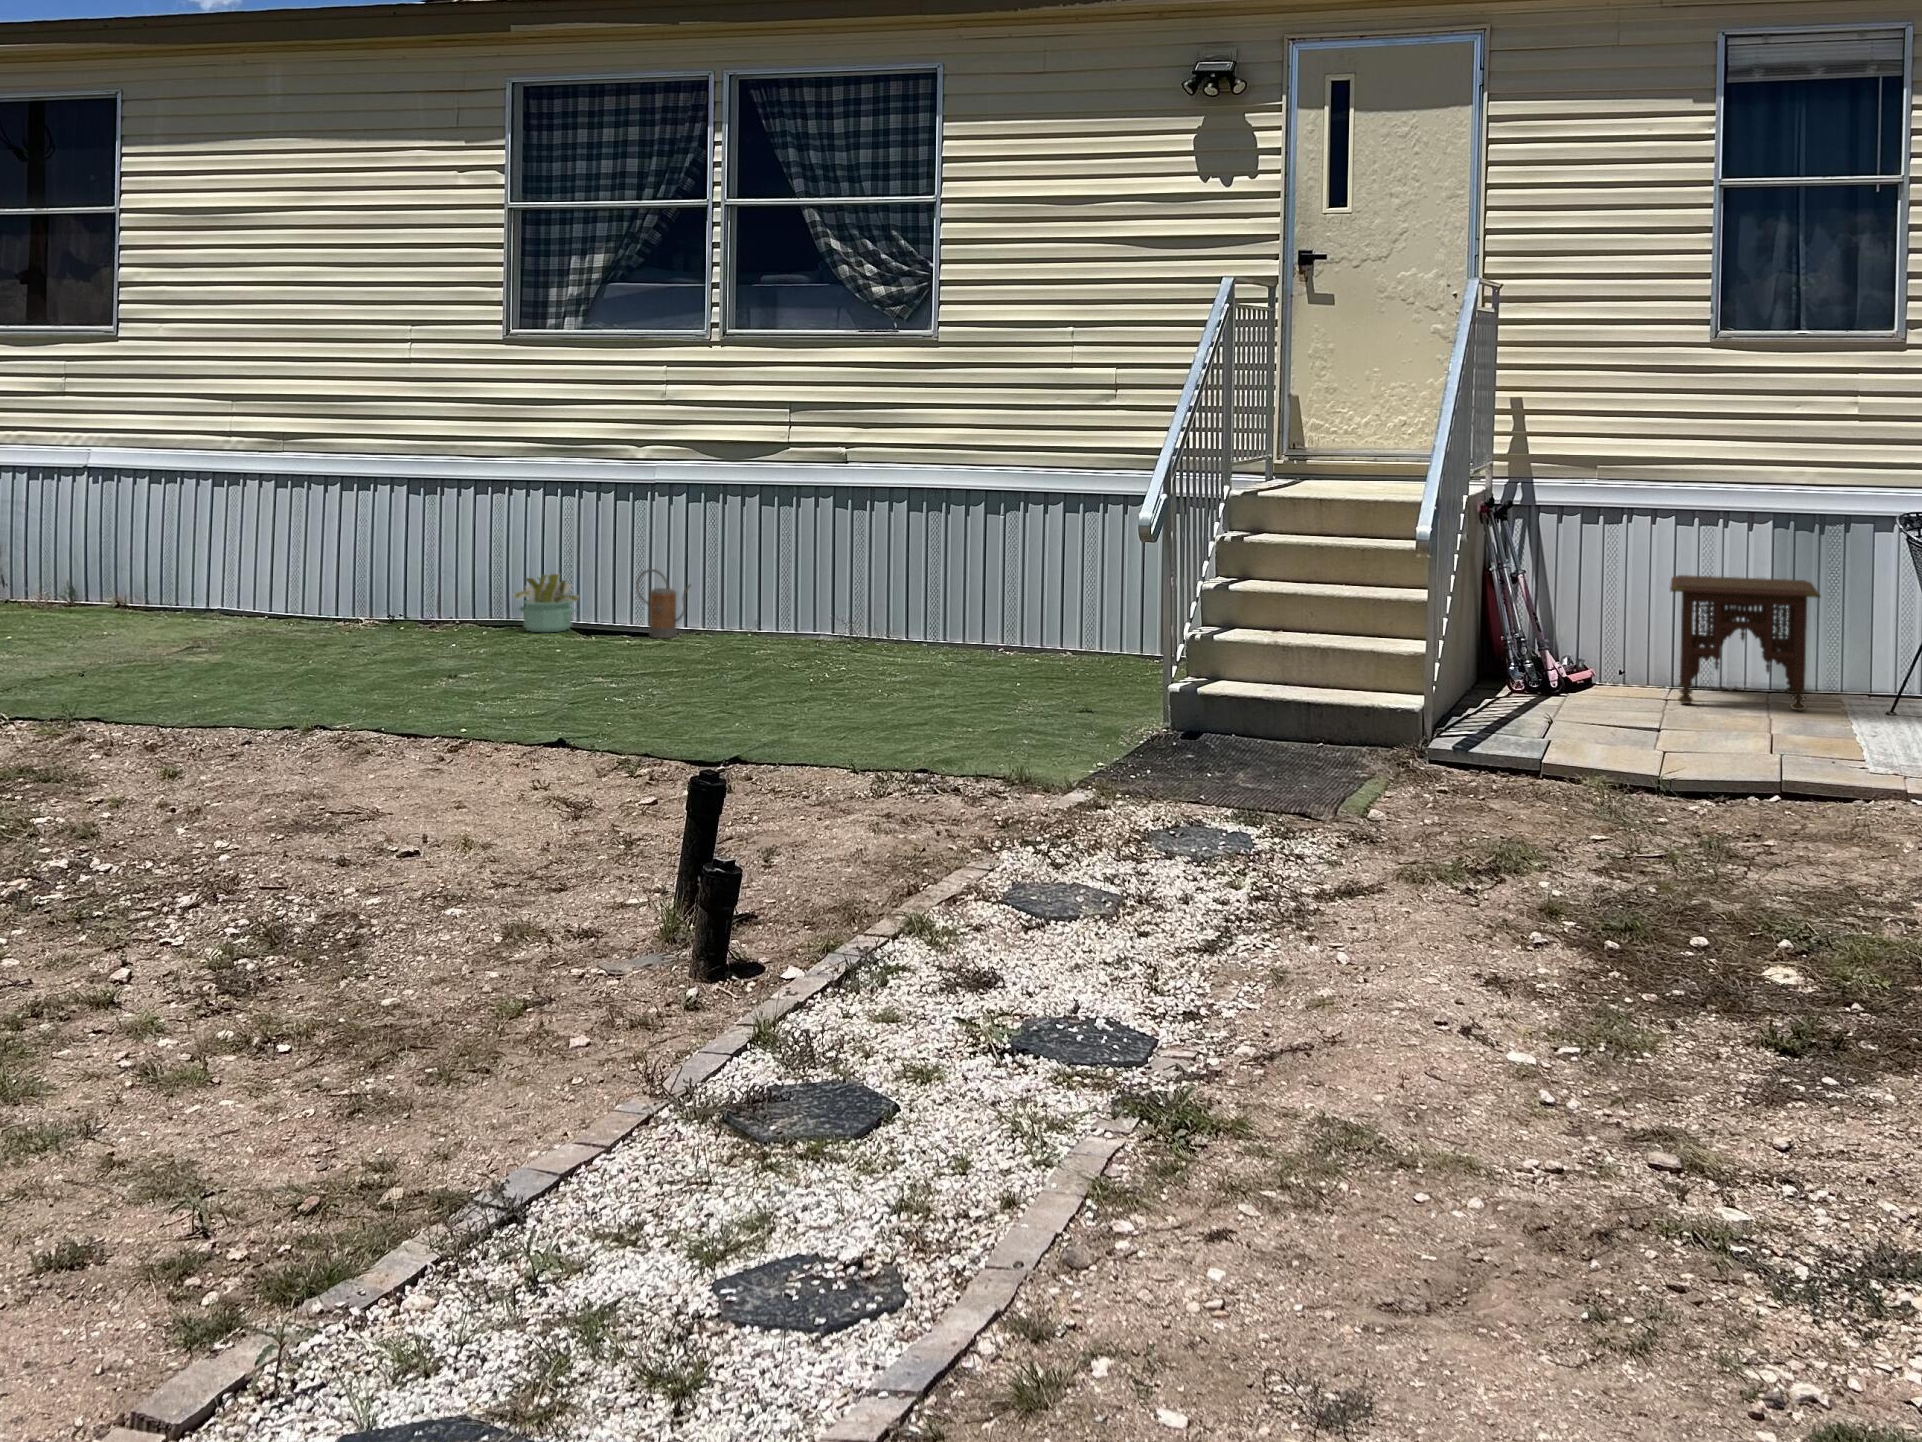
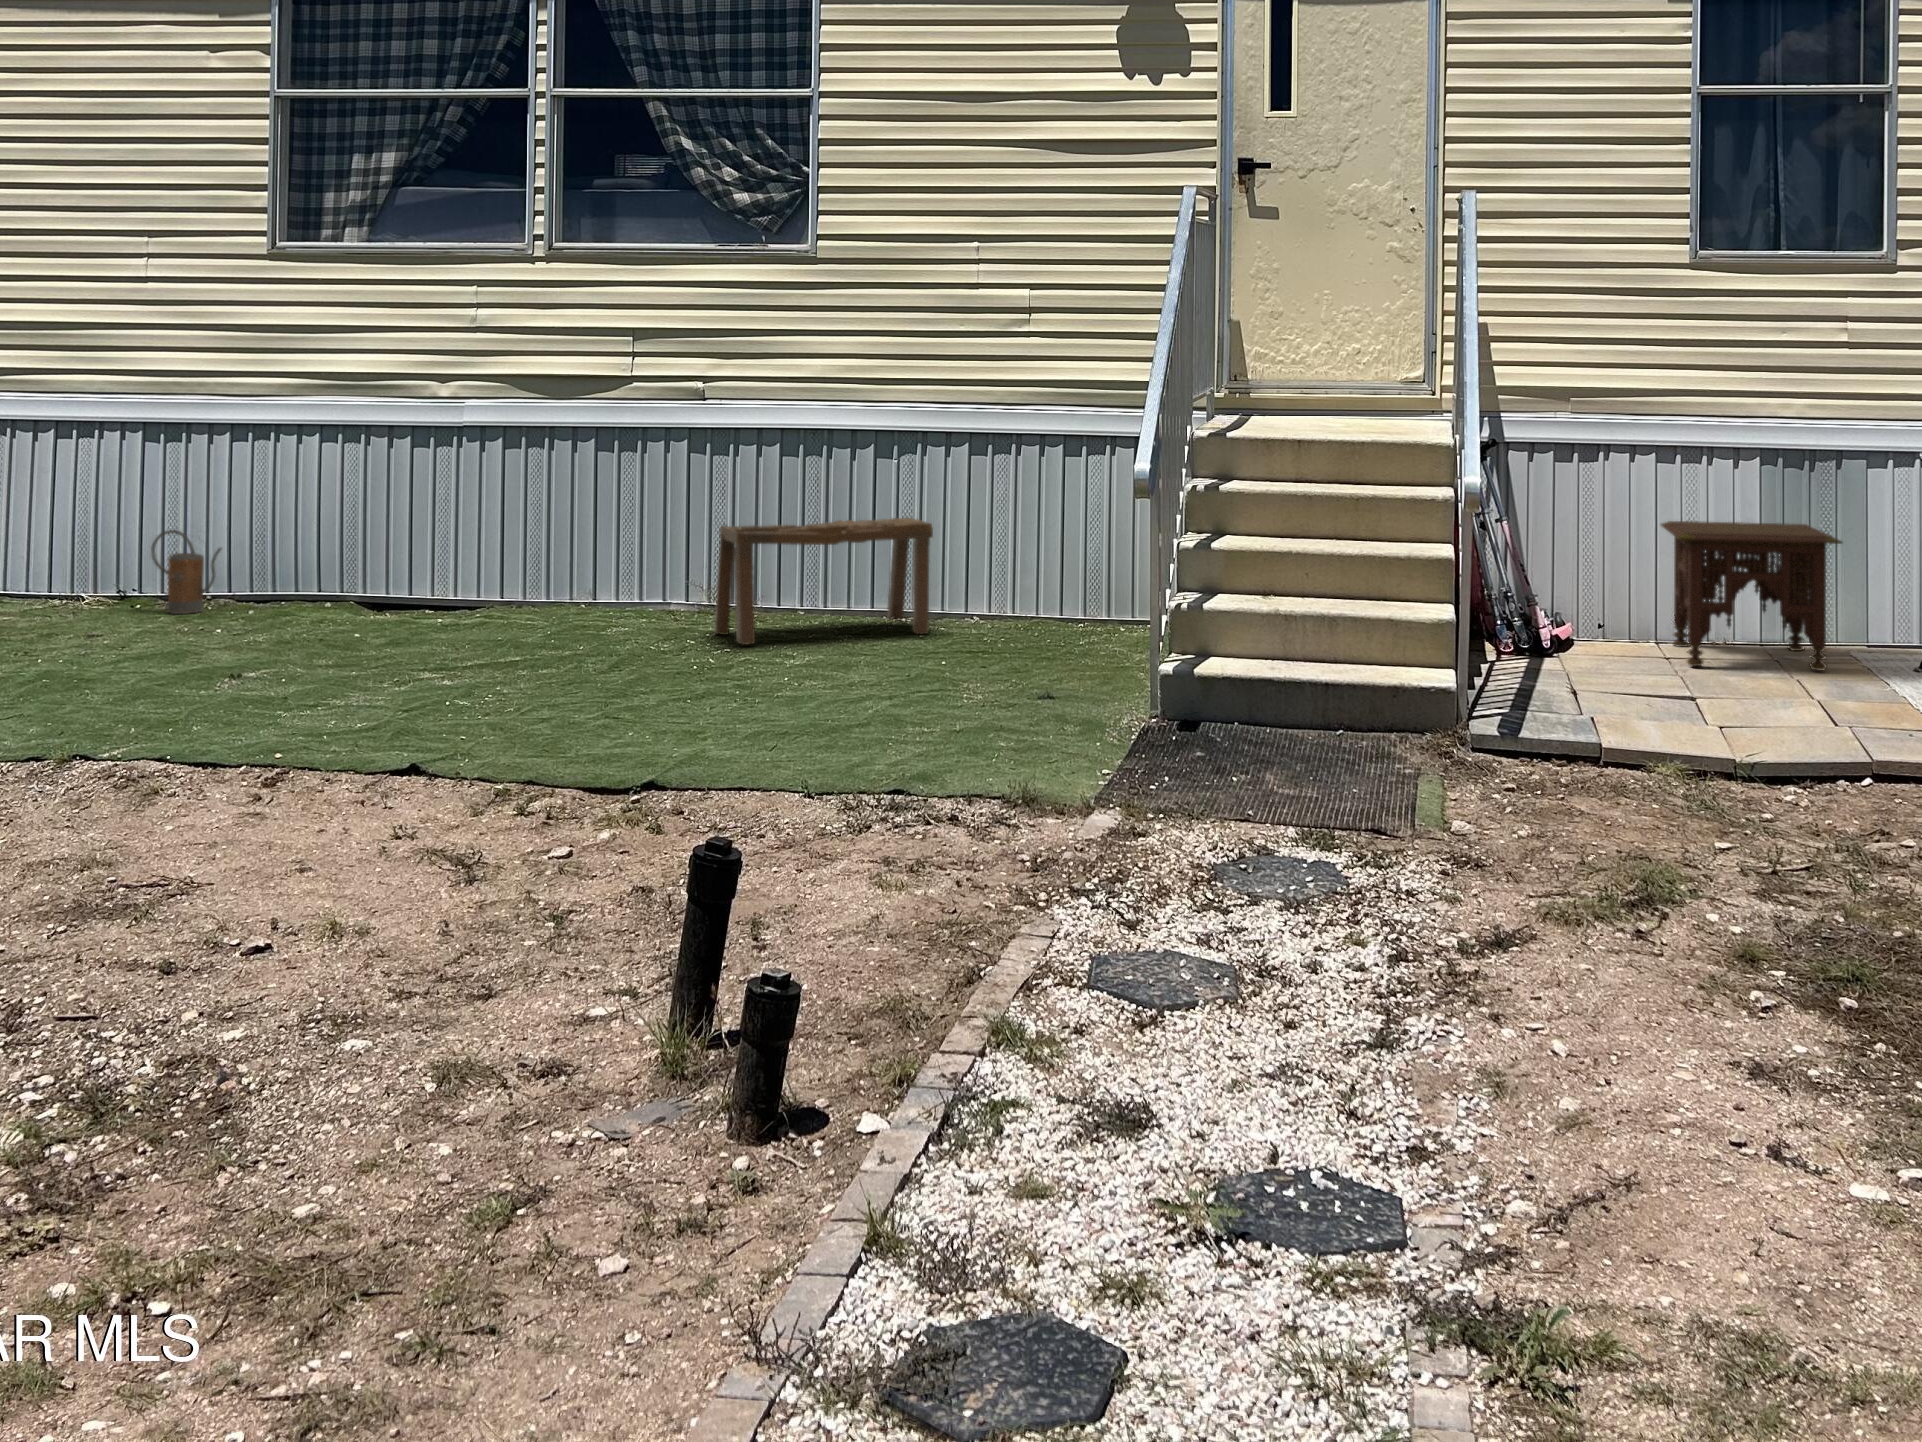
bench: none [852,561,1030,663] -> present [714,517,933,645]
watering can: present [636,569,690,638] -> present [151,530,221,614]
decorative plant: present [513,574,579,632] -> none [270,543,361,616]

